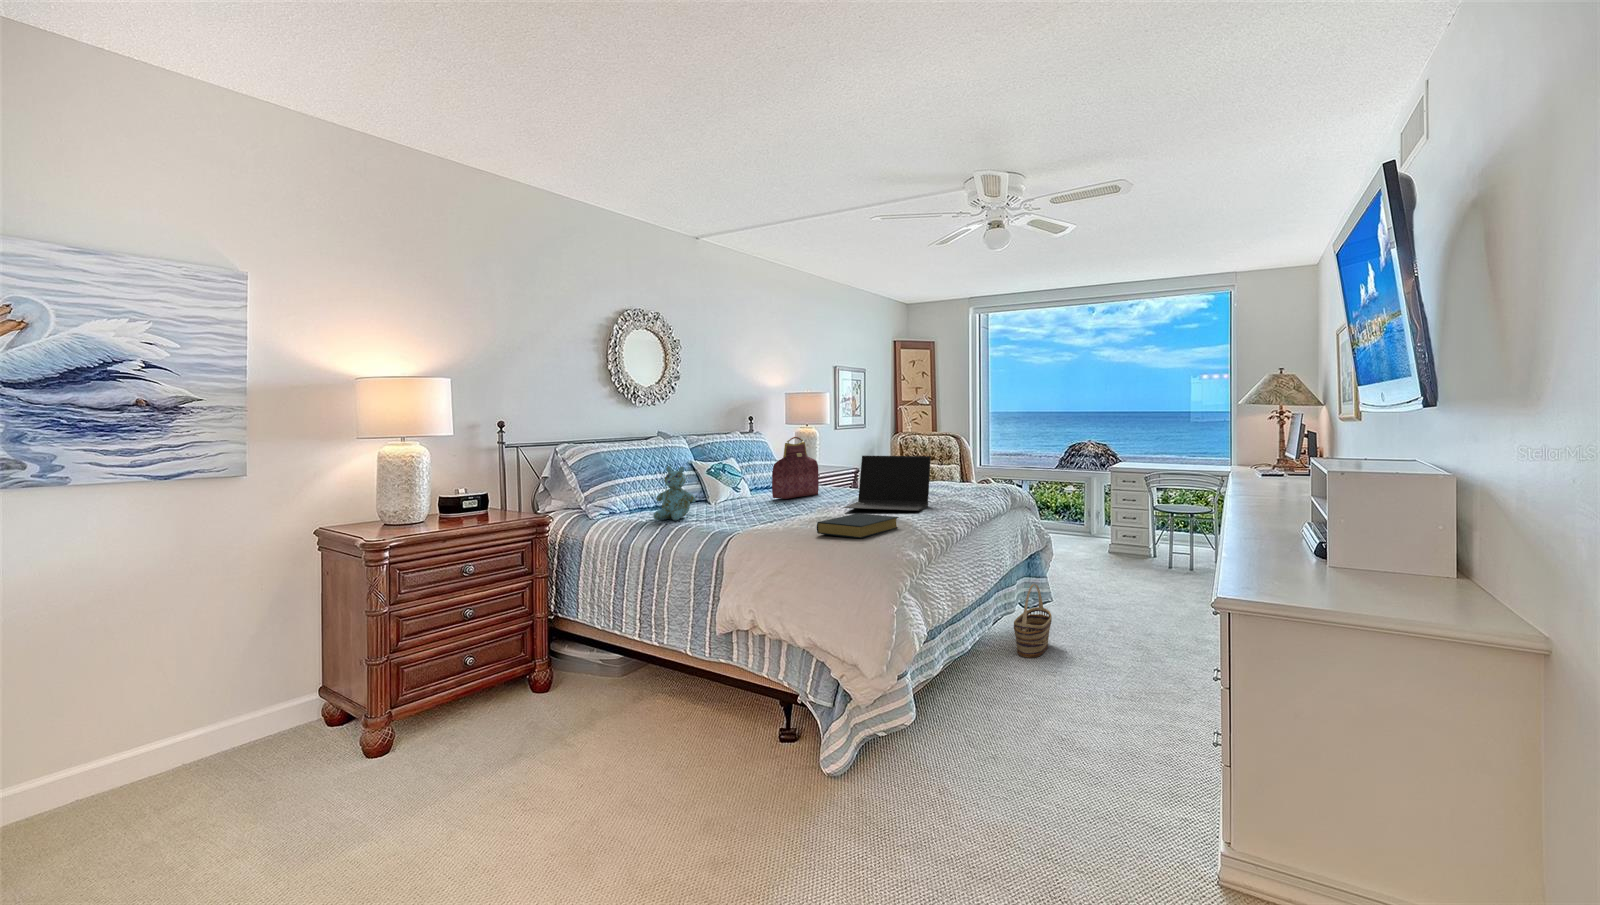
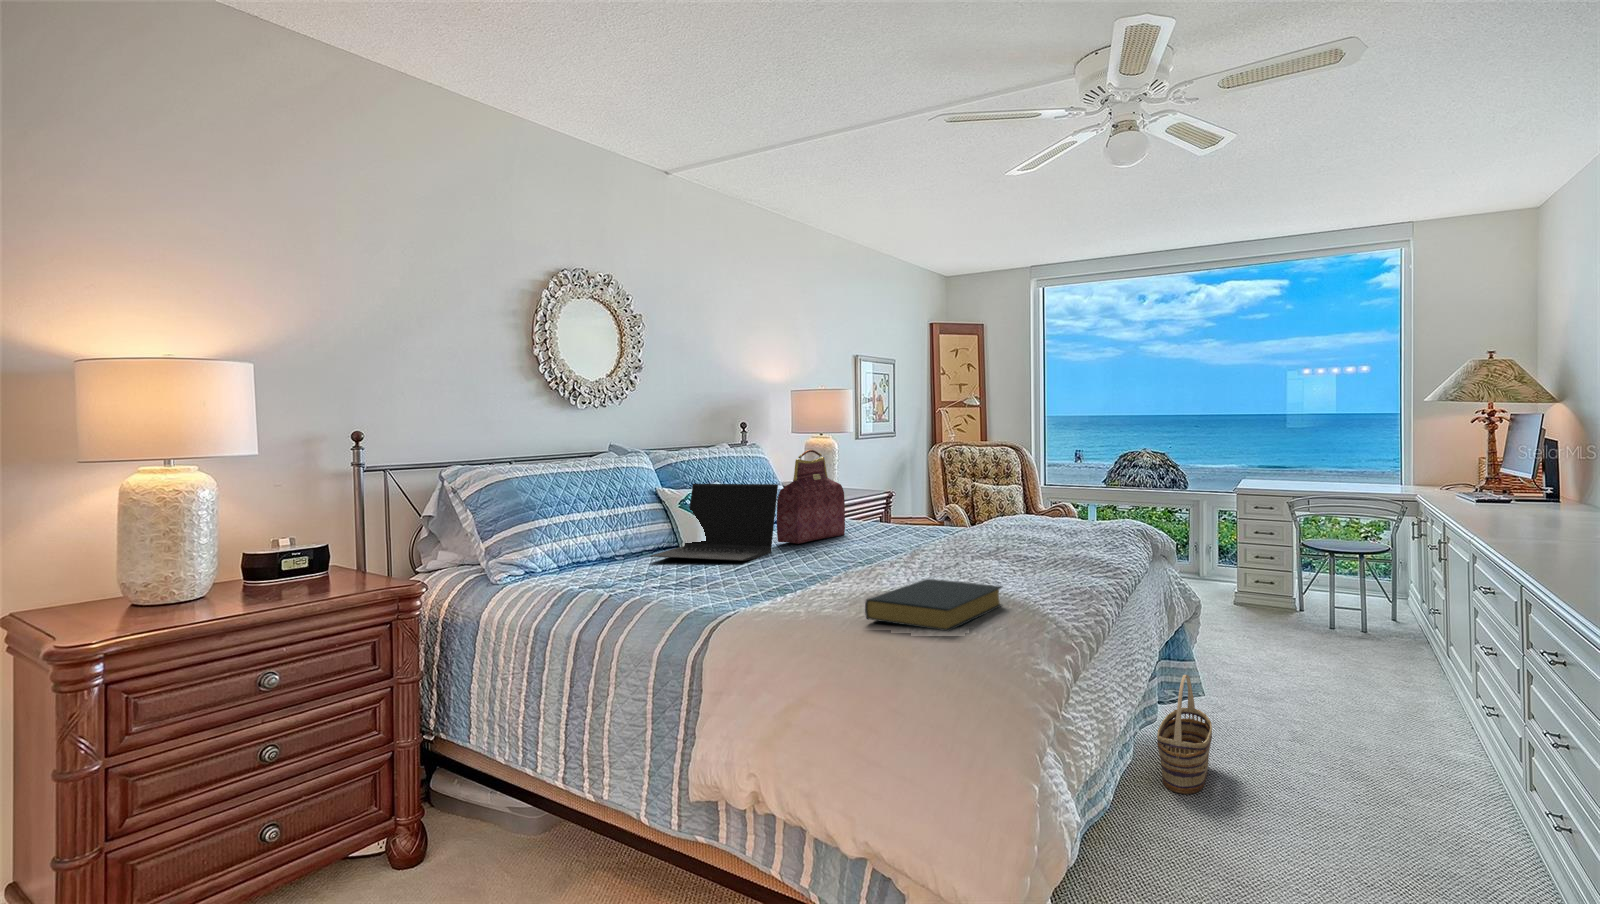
laptop: present [844,456,931,511] -> present [650,484,778,561]
stuffed bear: present [653,466,696,521] -> none [591,498,659,586]

